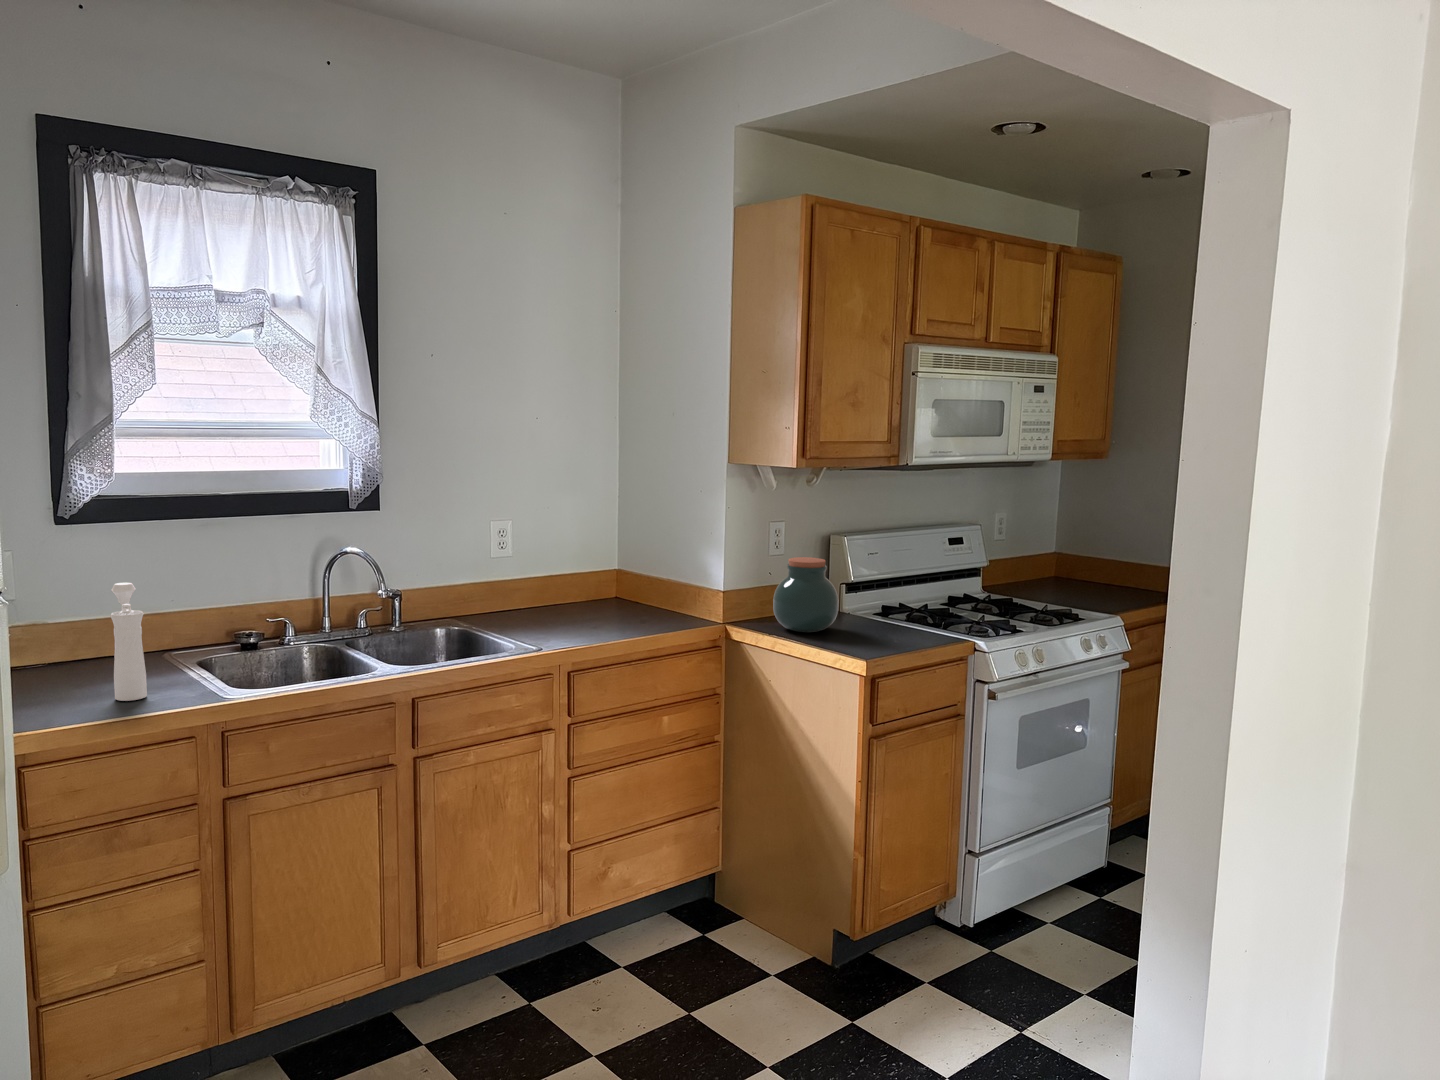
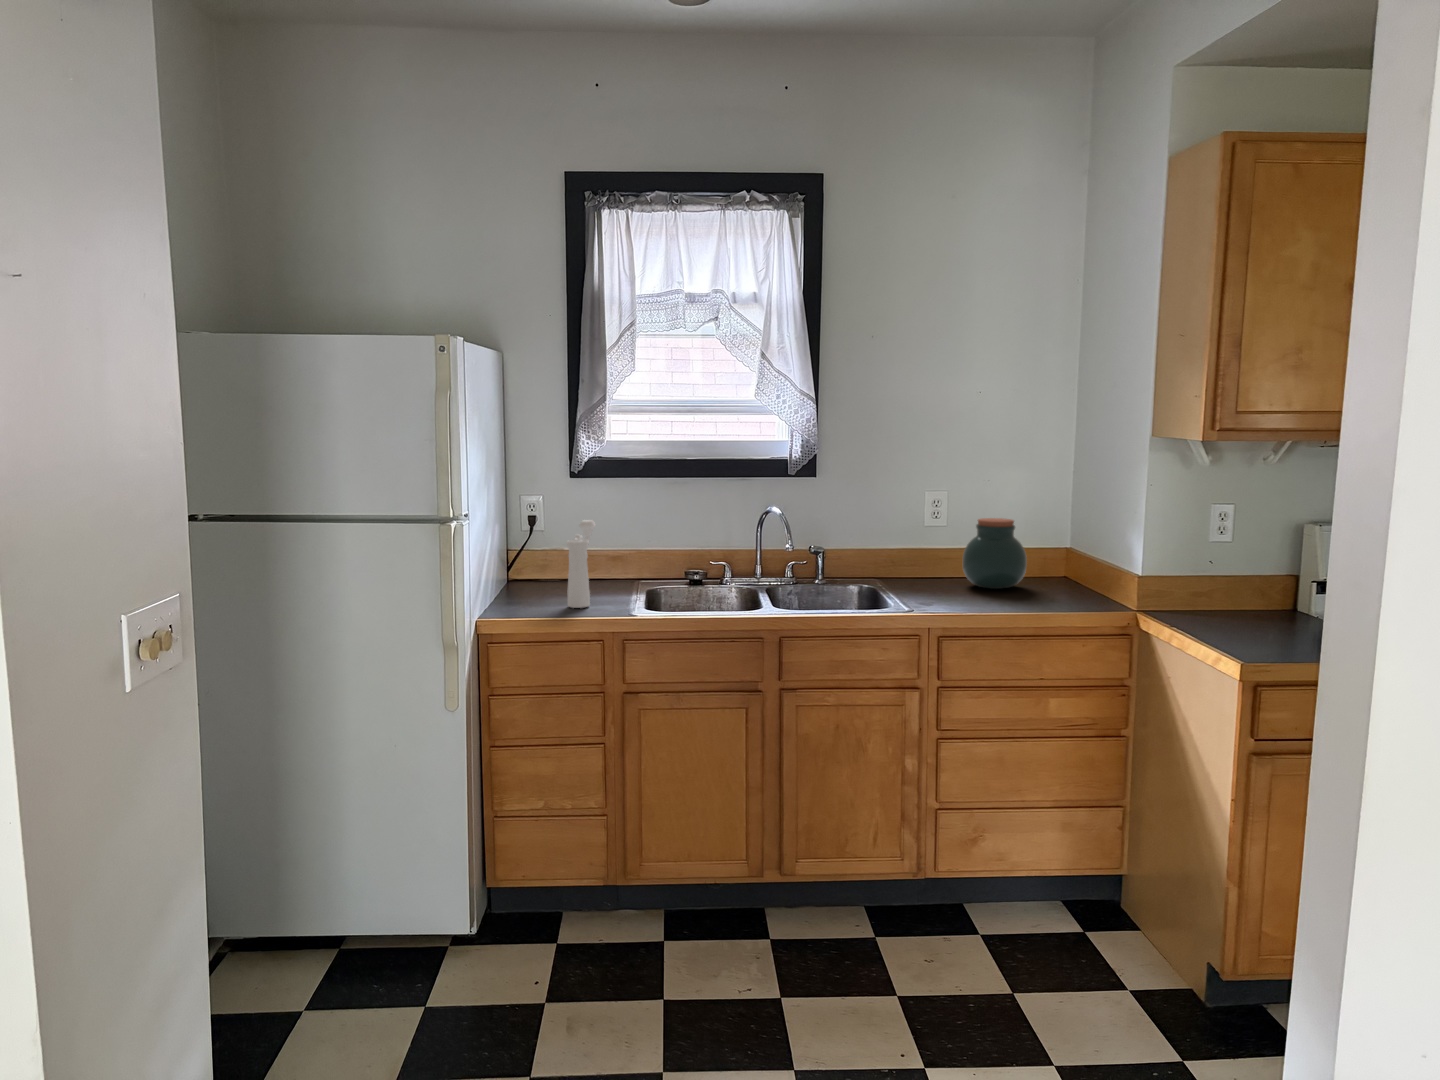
jar: present [773,557,838,632] -> present [963,518,1027,589]

